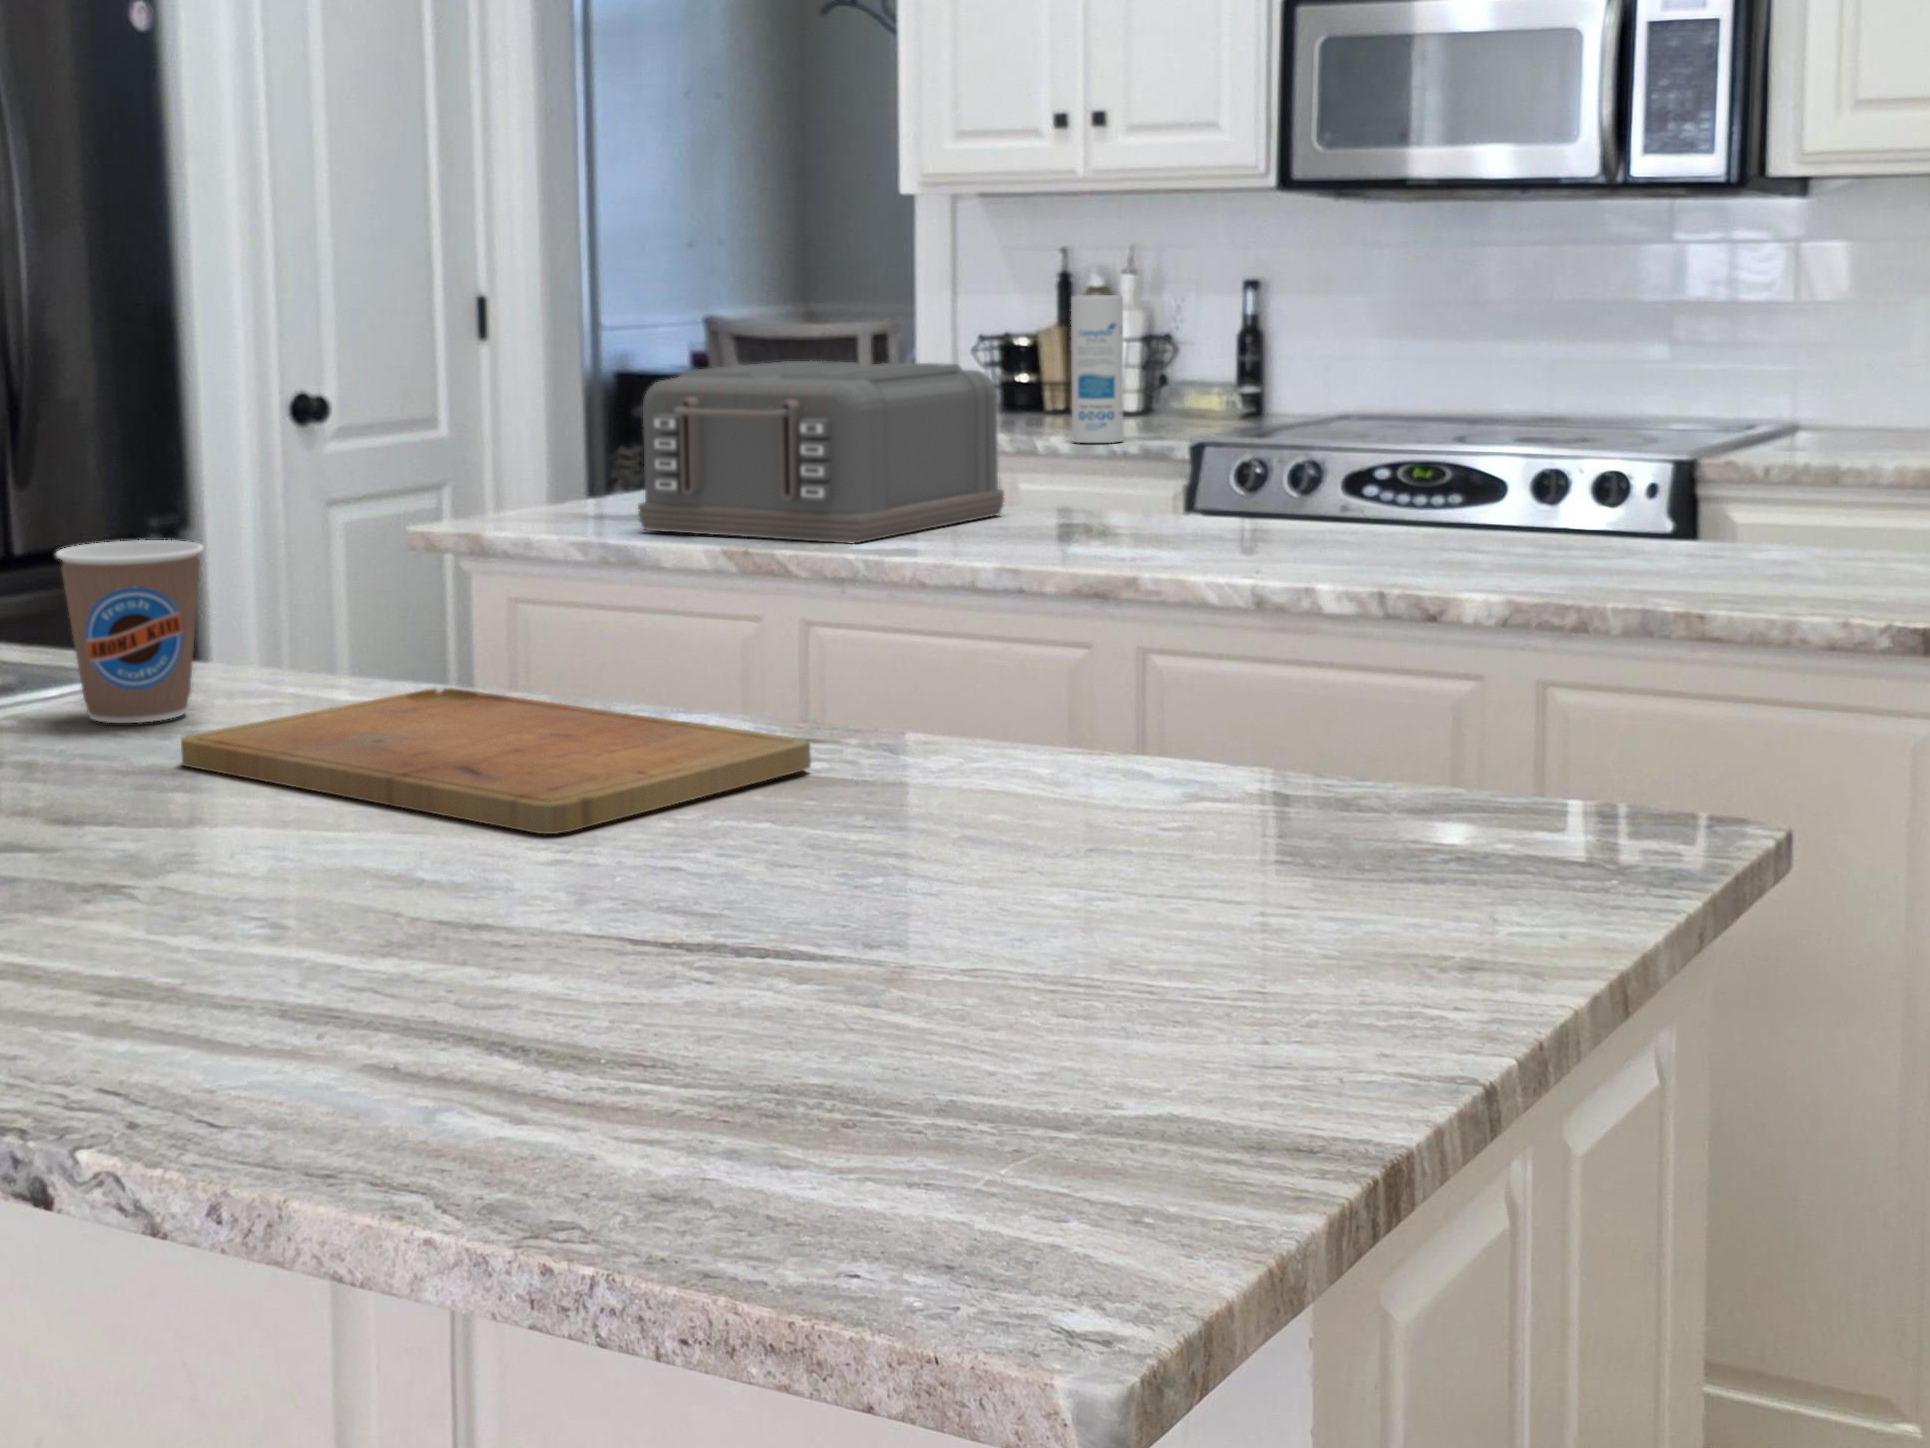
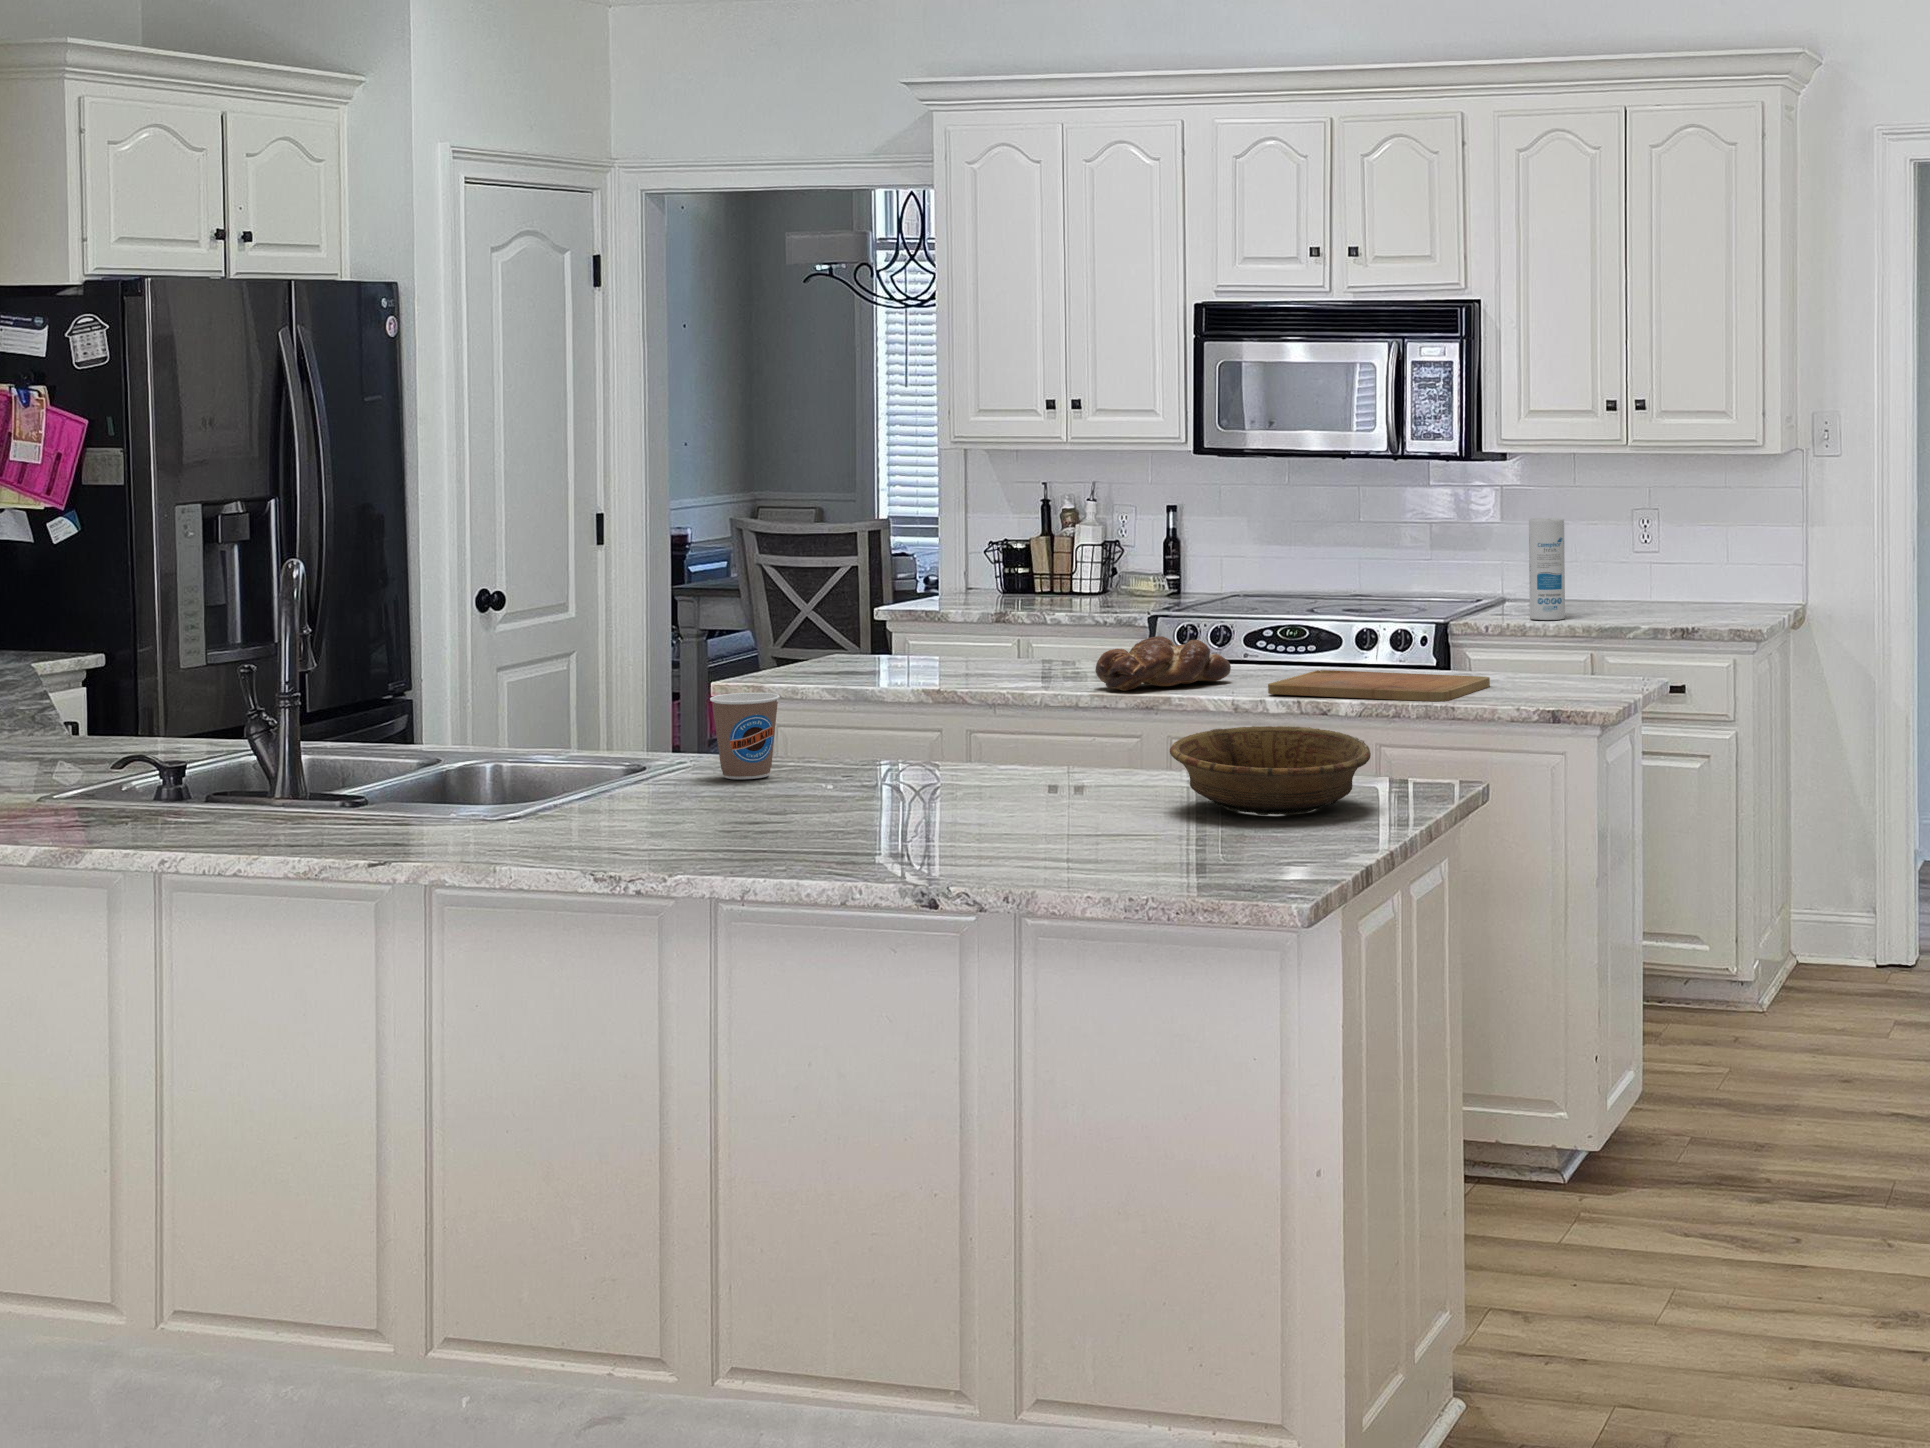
canister: present [1071,295,1123,443] -> present [1529,518,1565,620]
toaster: present [638,361,1004,543] -> none [862,579,1070,686]
bread loaf: none [1012,460,1268,558] -> present [1095,636,1231,691]
decorative bowl: none [927,662,1482,922] -> present [1170,726,1371,815]
cutting board: present [181,688,811,834] -> present [1268,670,1490,702]

